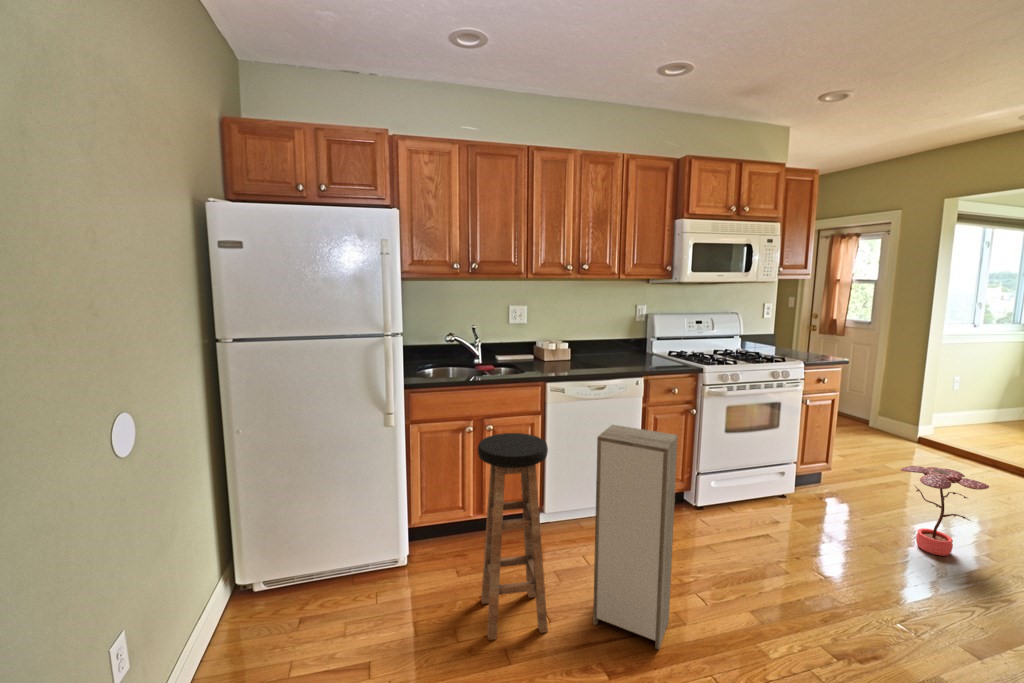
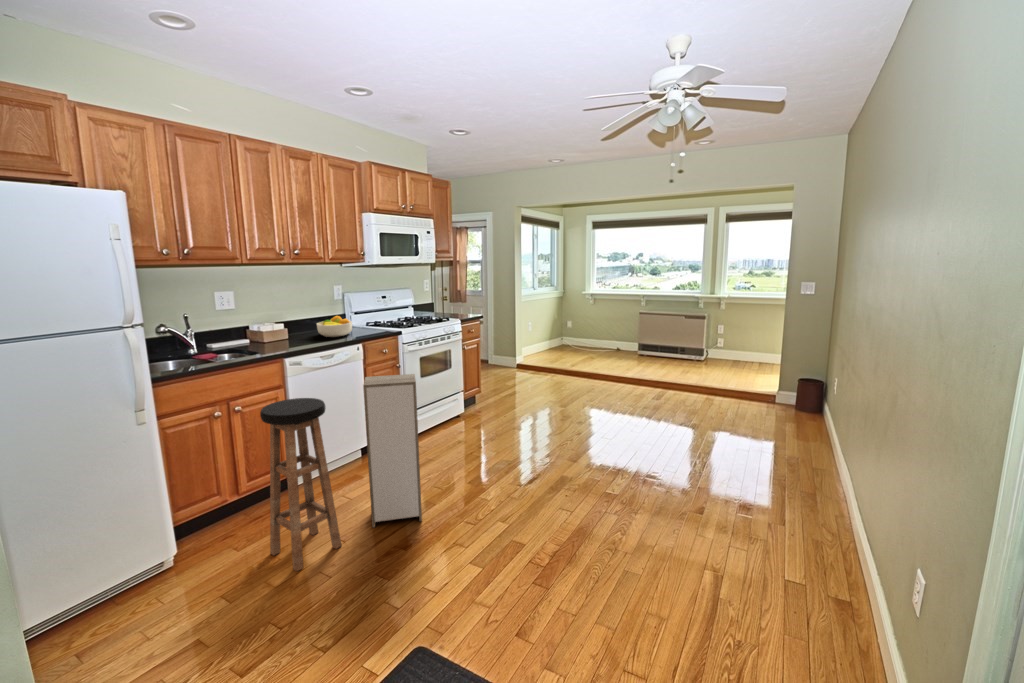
fruit bowl: none [600,339,639,364] -> present [317,316,352,337]
potted plant: present [901,466,989,556] -> none [519,373,557,423]

